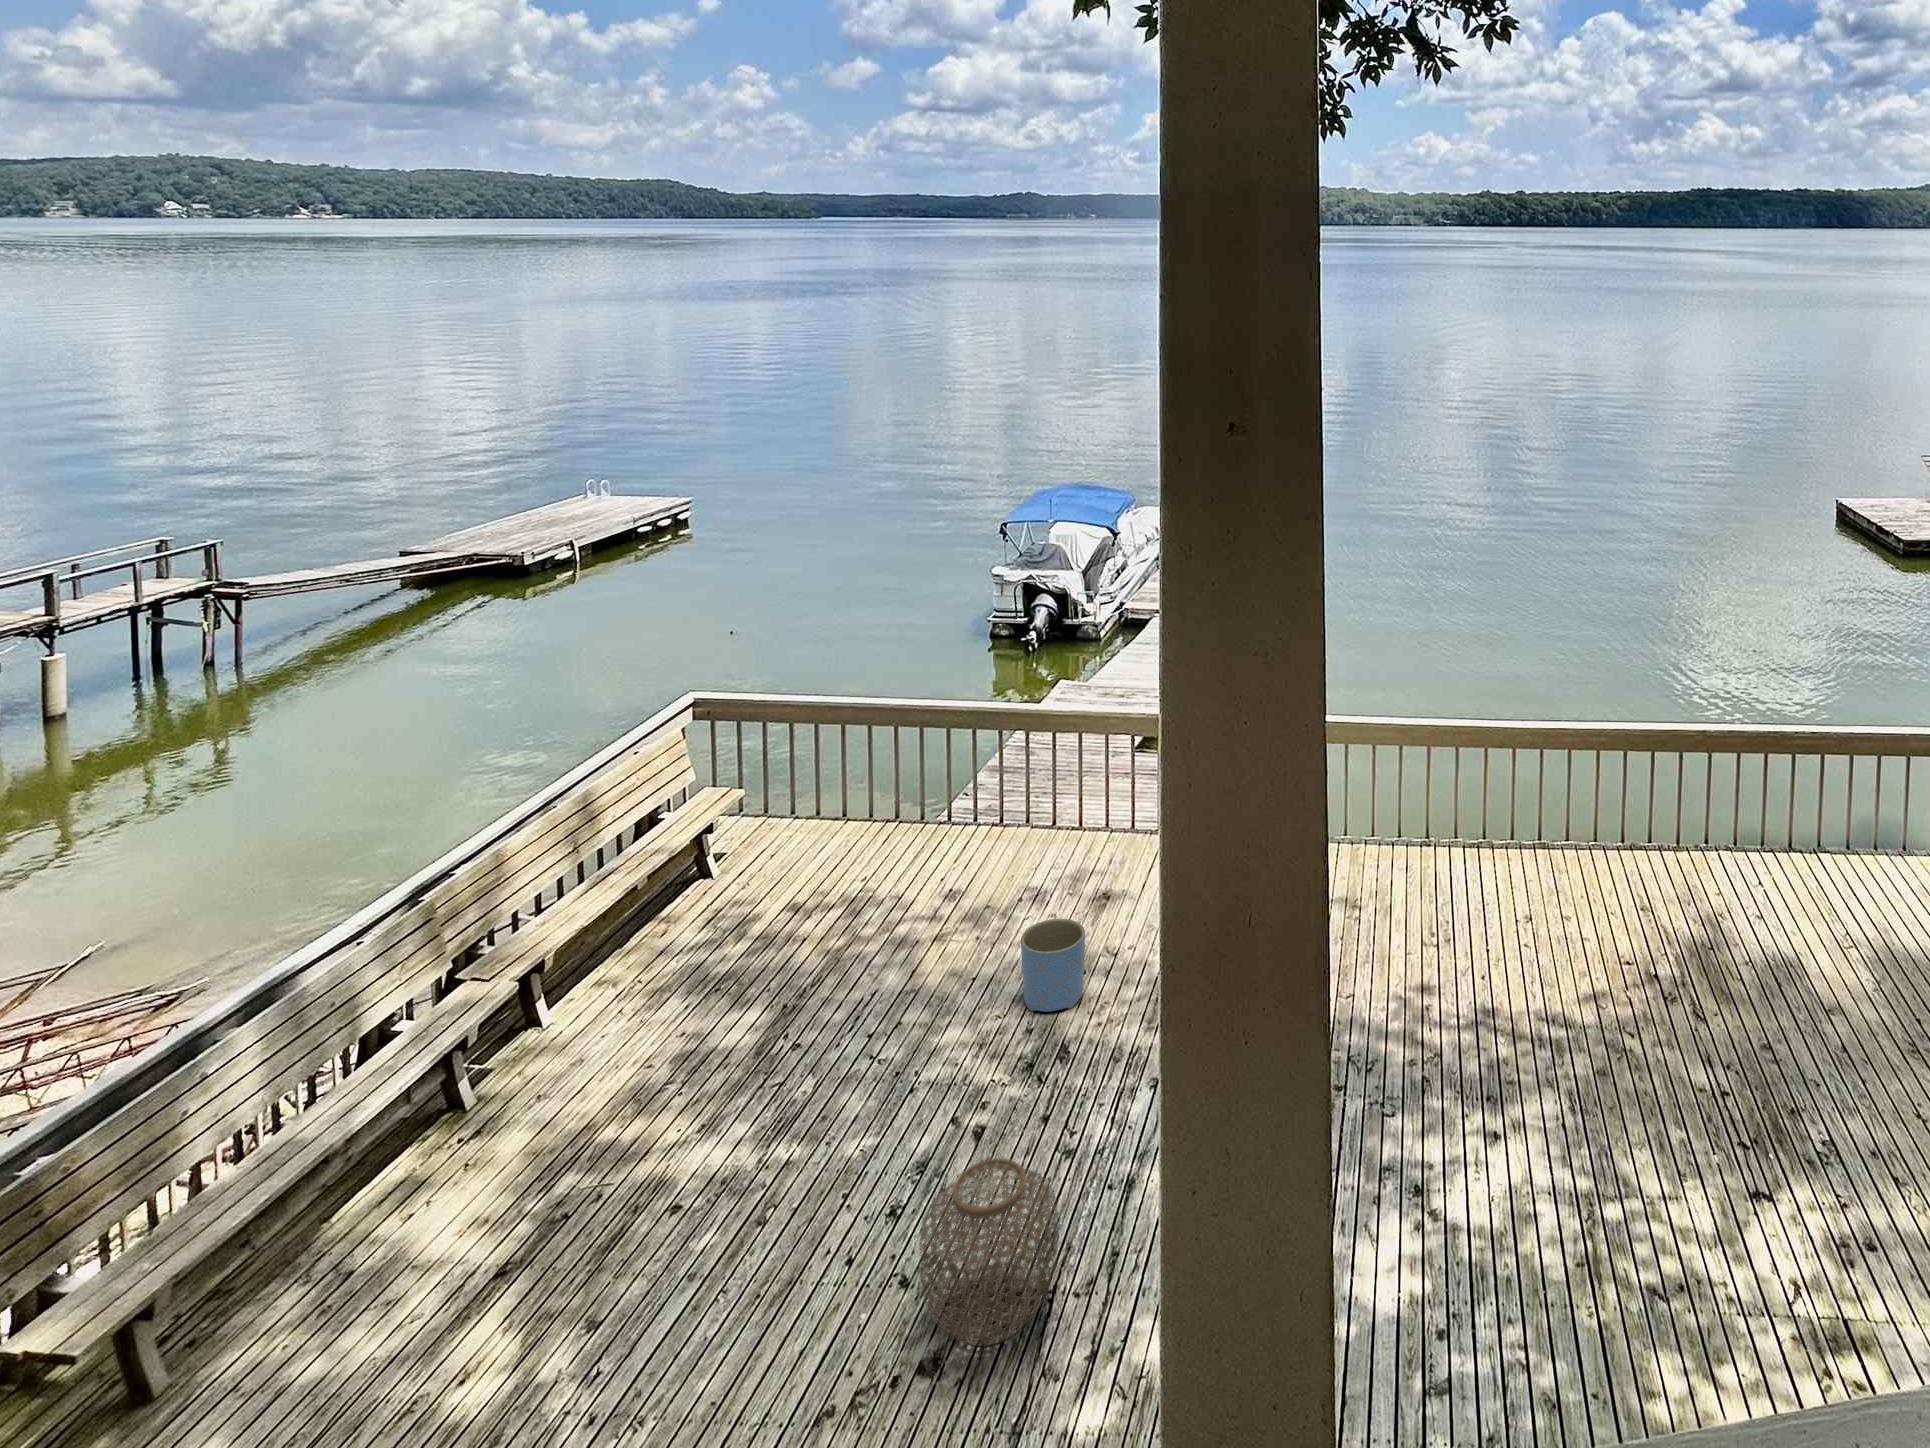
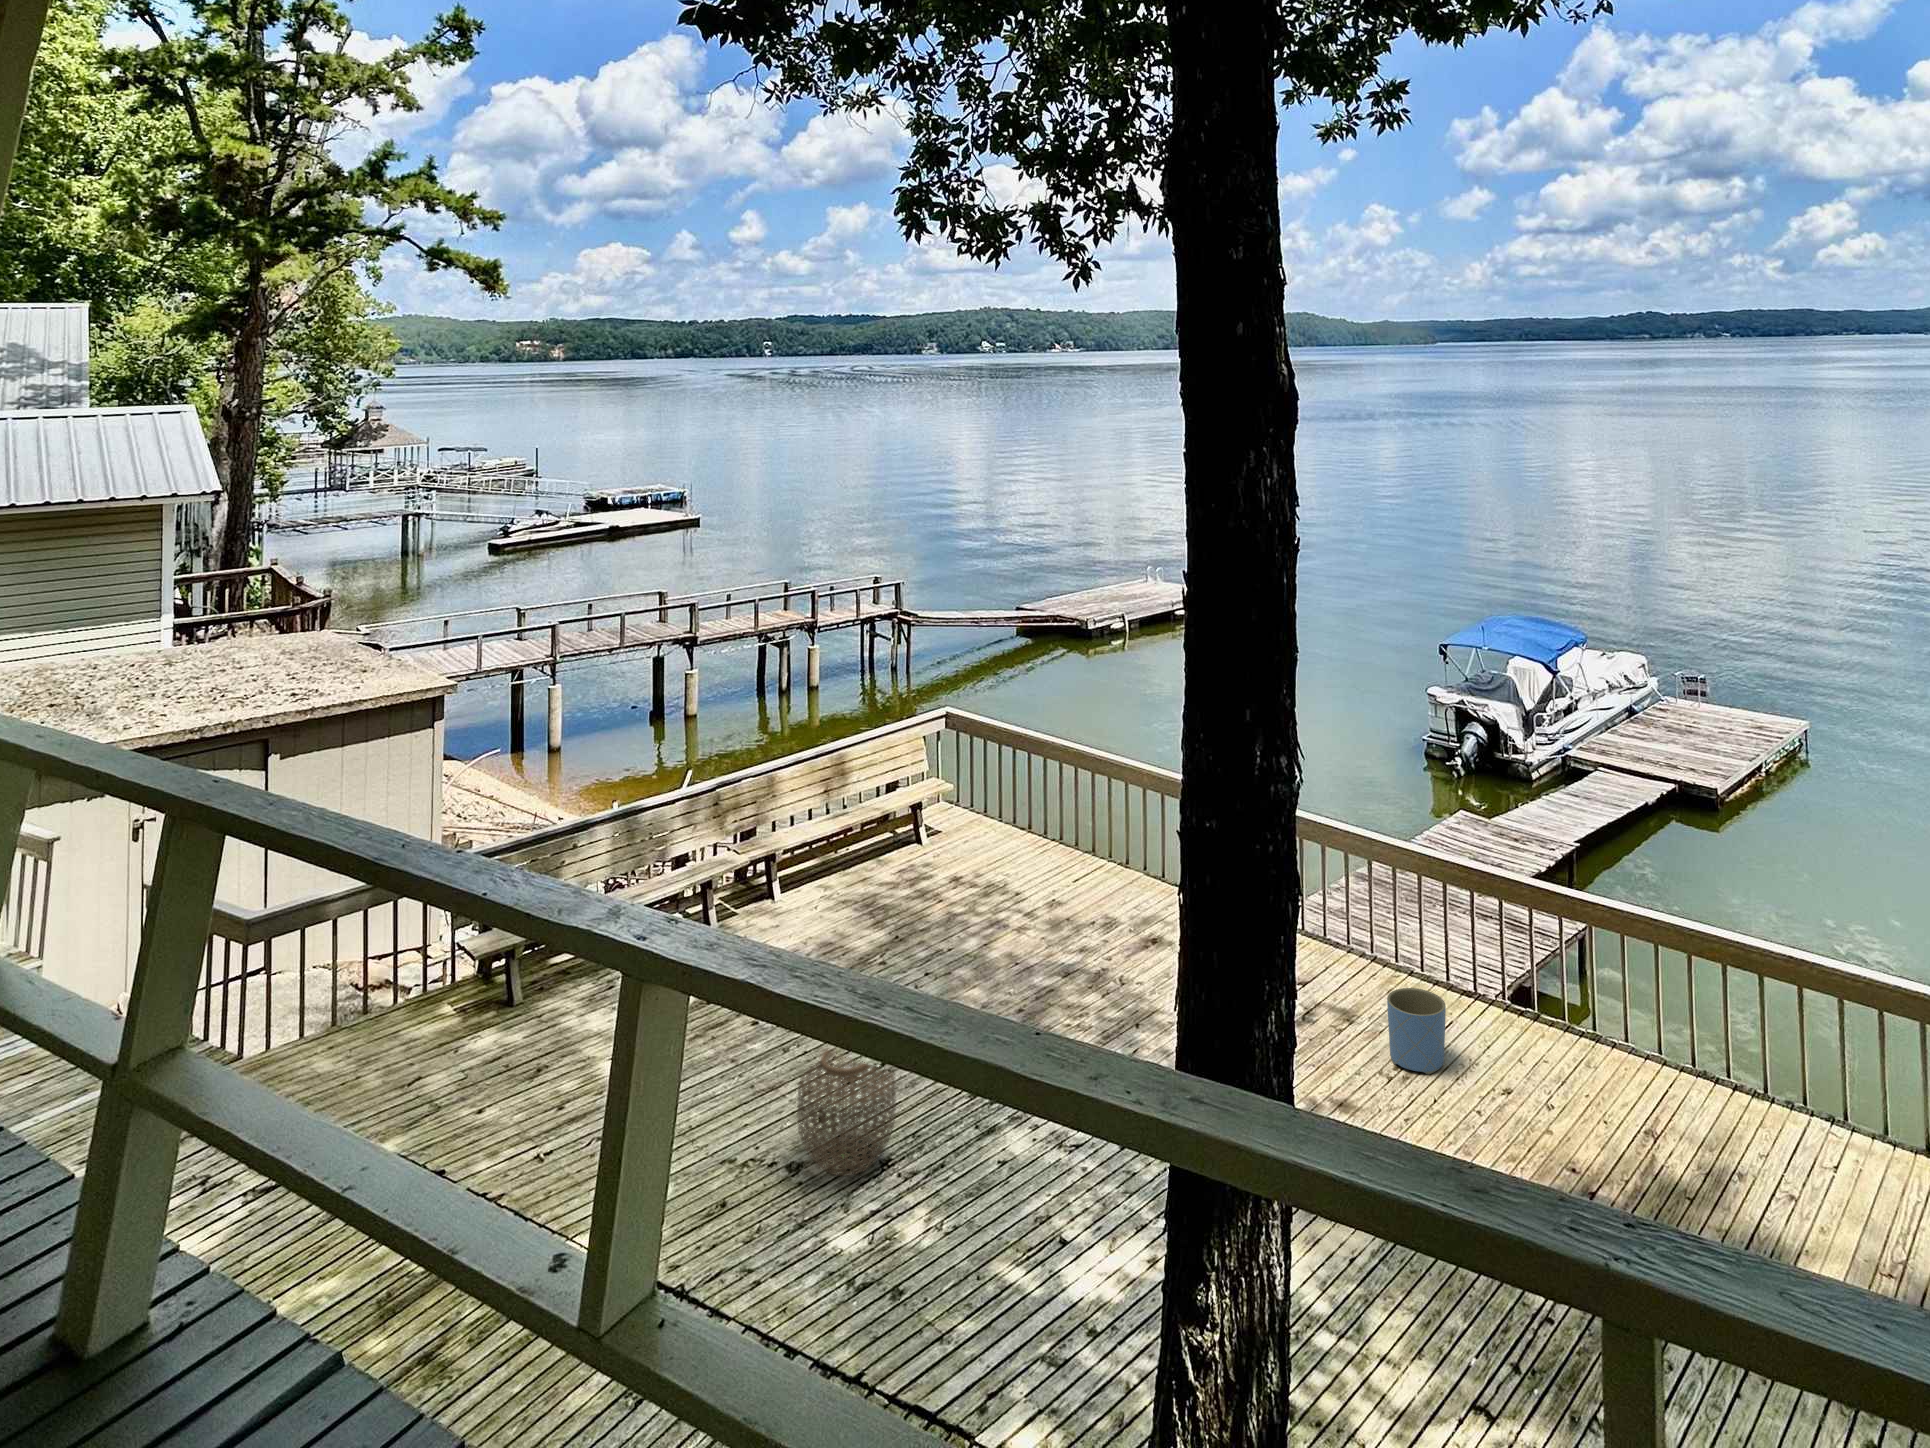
planter: present [1021,919,1085,1011] -> present [1387,988,1446,1074]

